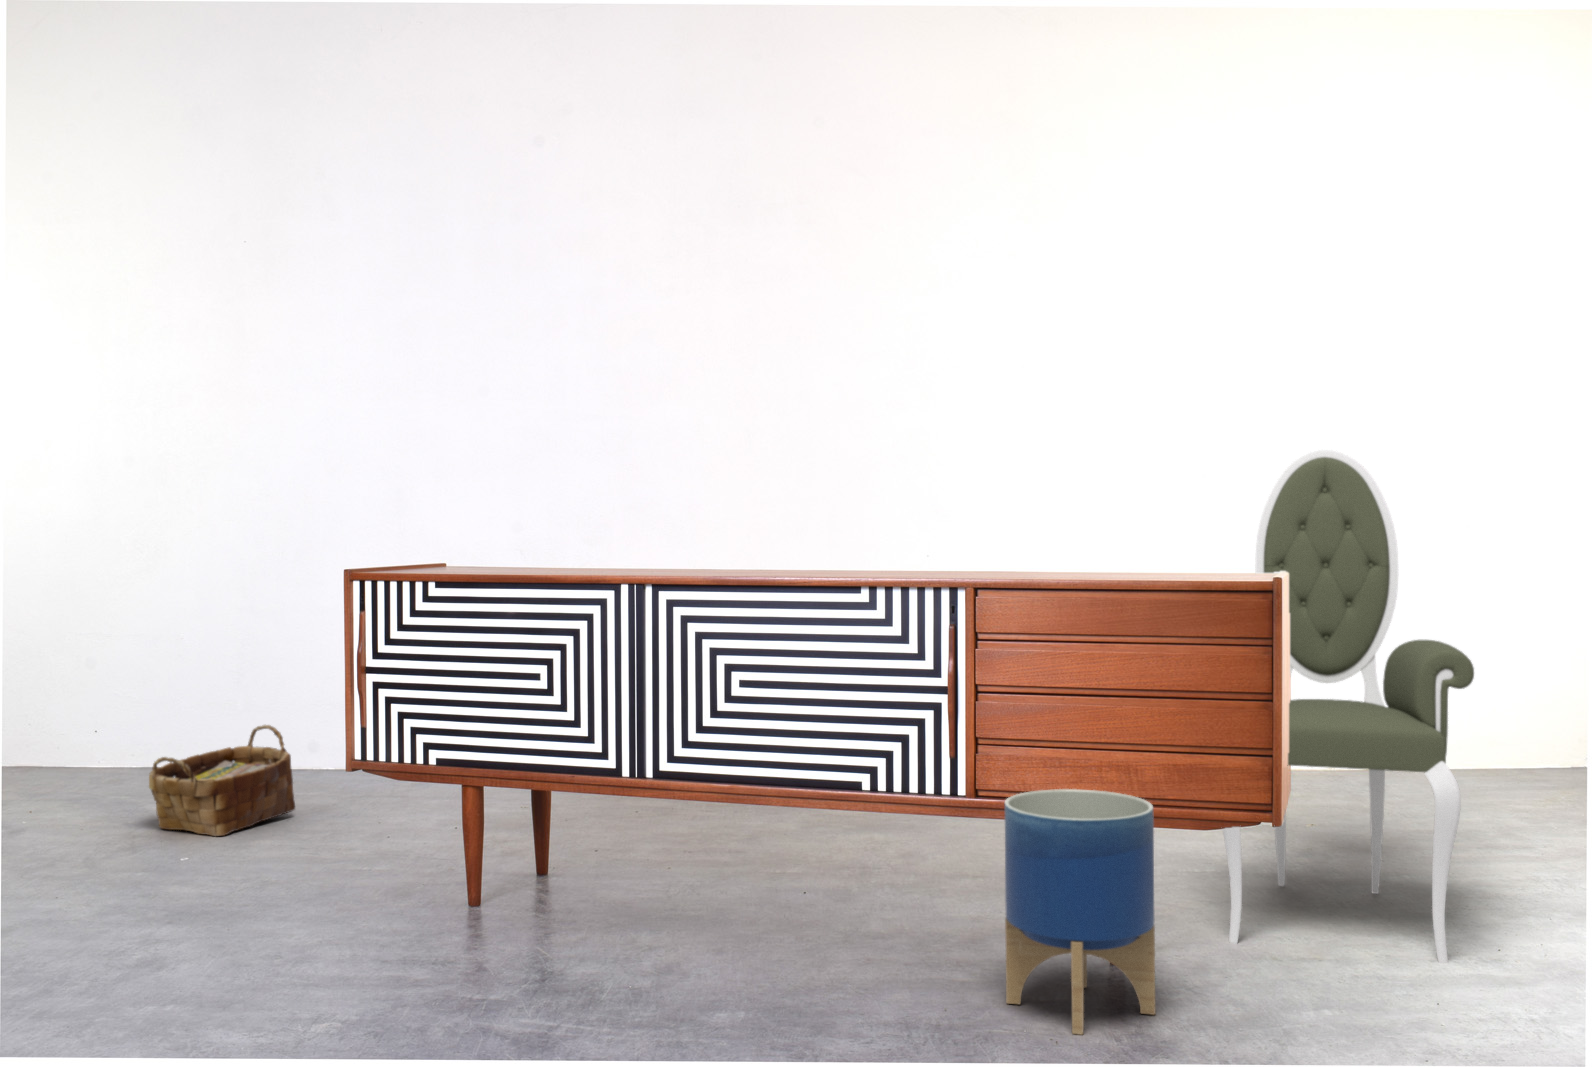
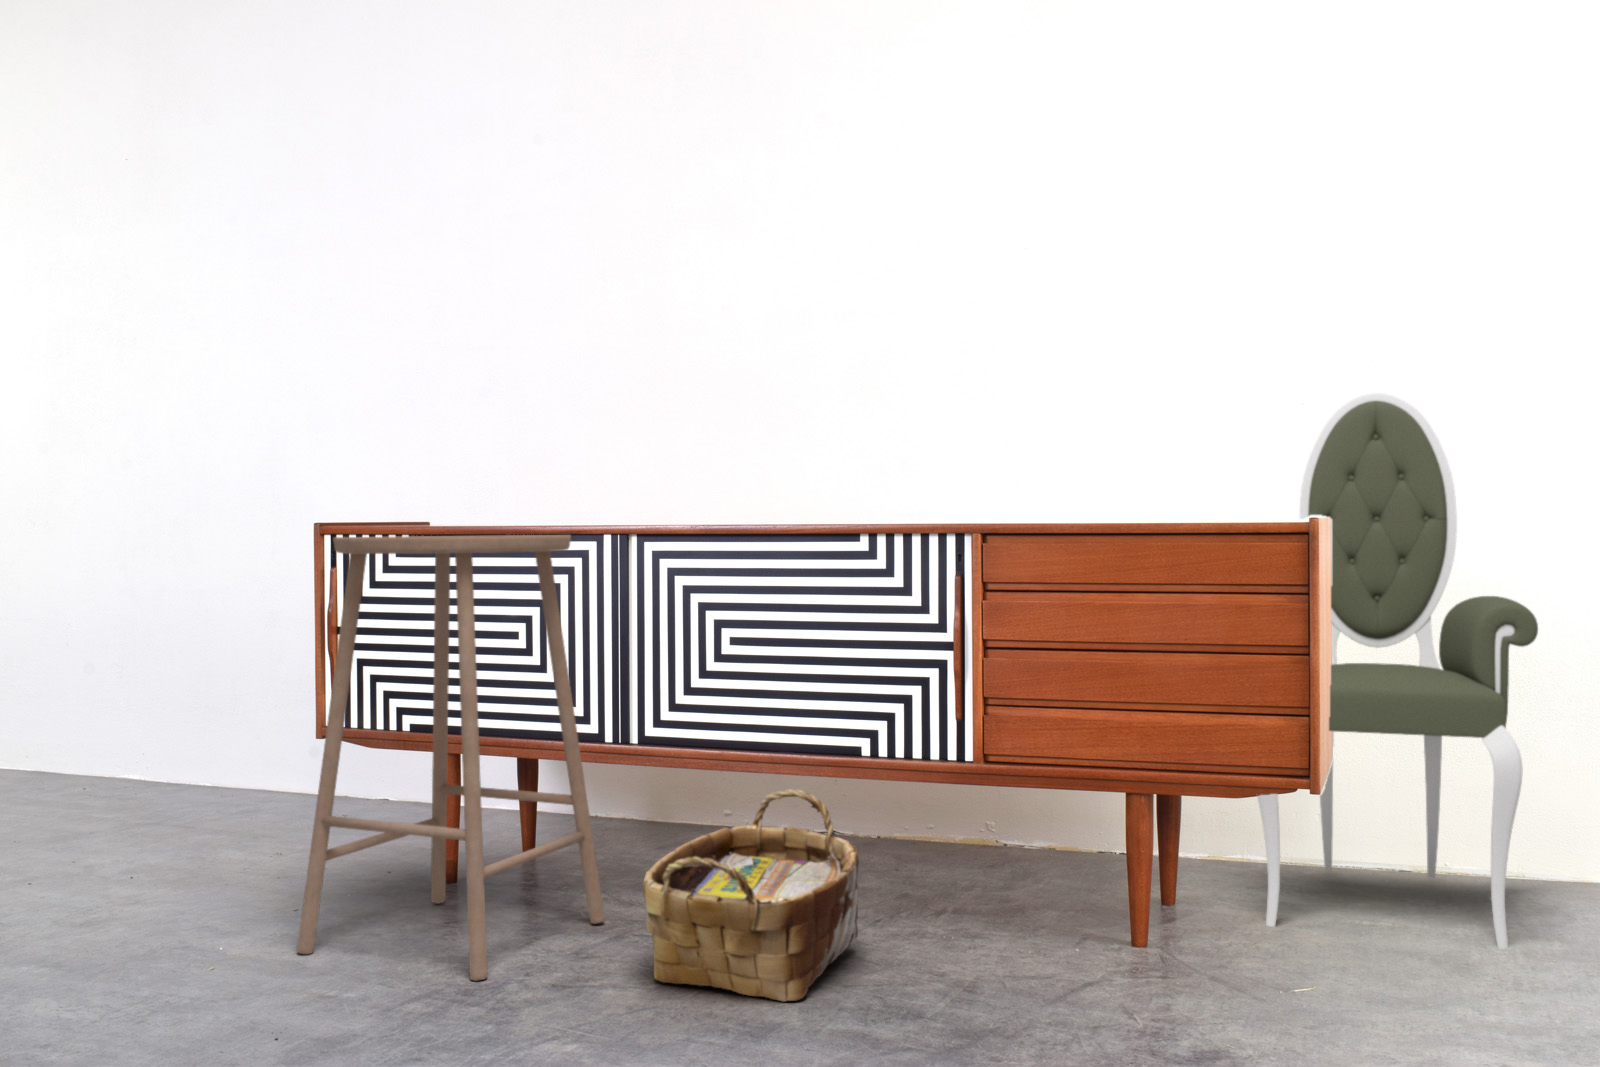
stool: none [341,585,624,1005] -> present [297,535,605,981]
woven basket: present [149,725,295,836] -> present [643,789,859,1002]
planter: present [1005,789,1155,1035] -> none [1011,752,1177,1017]

